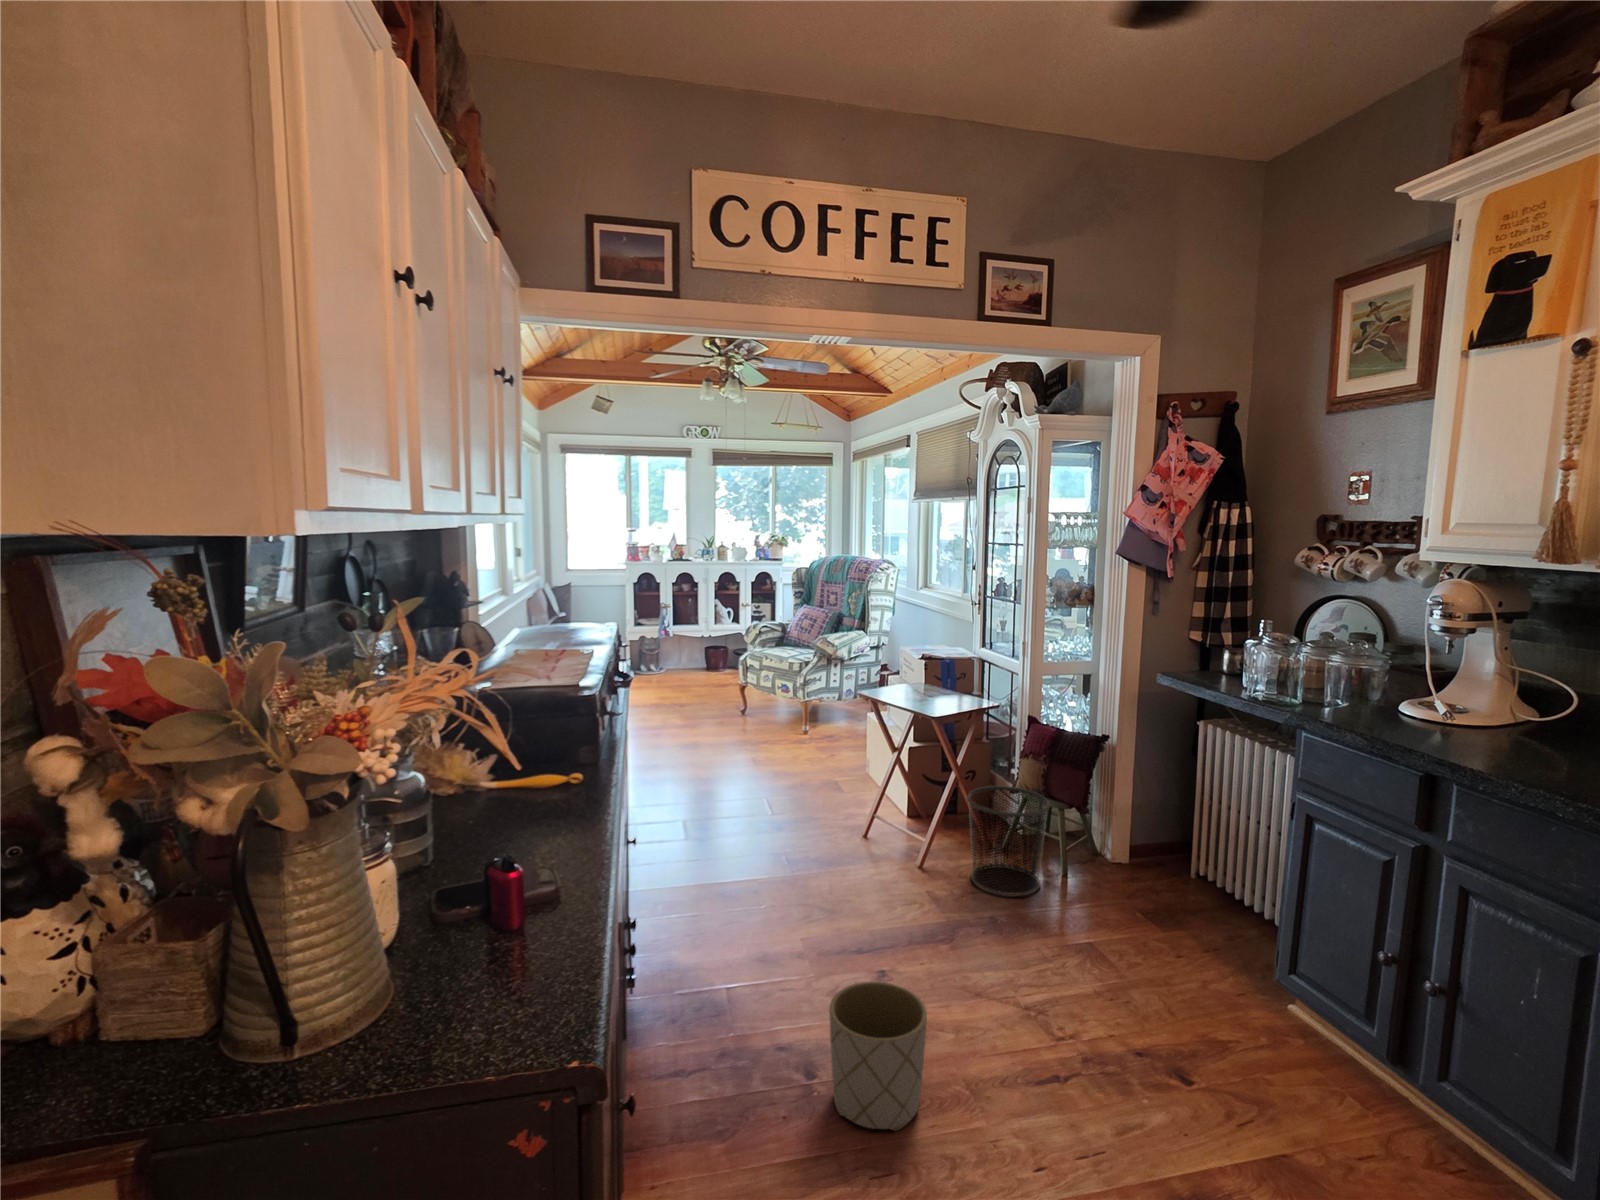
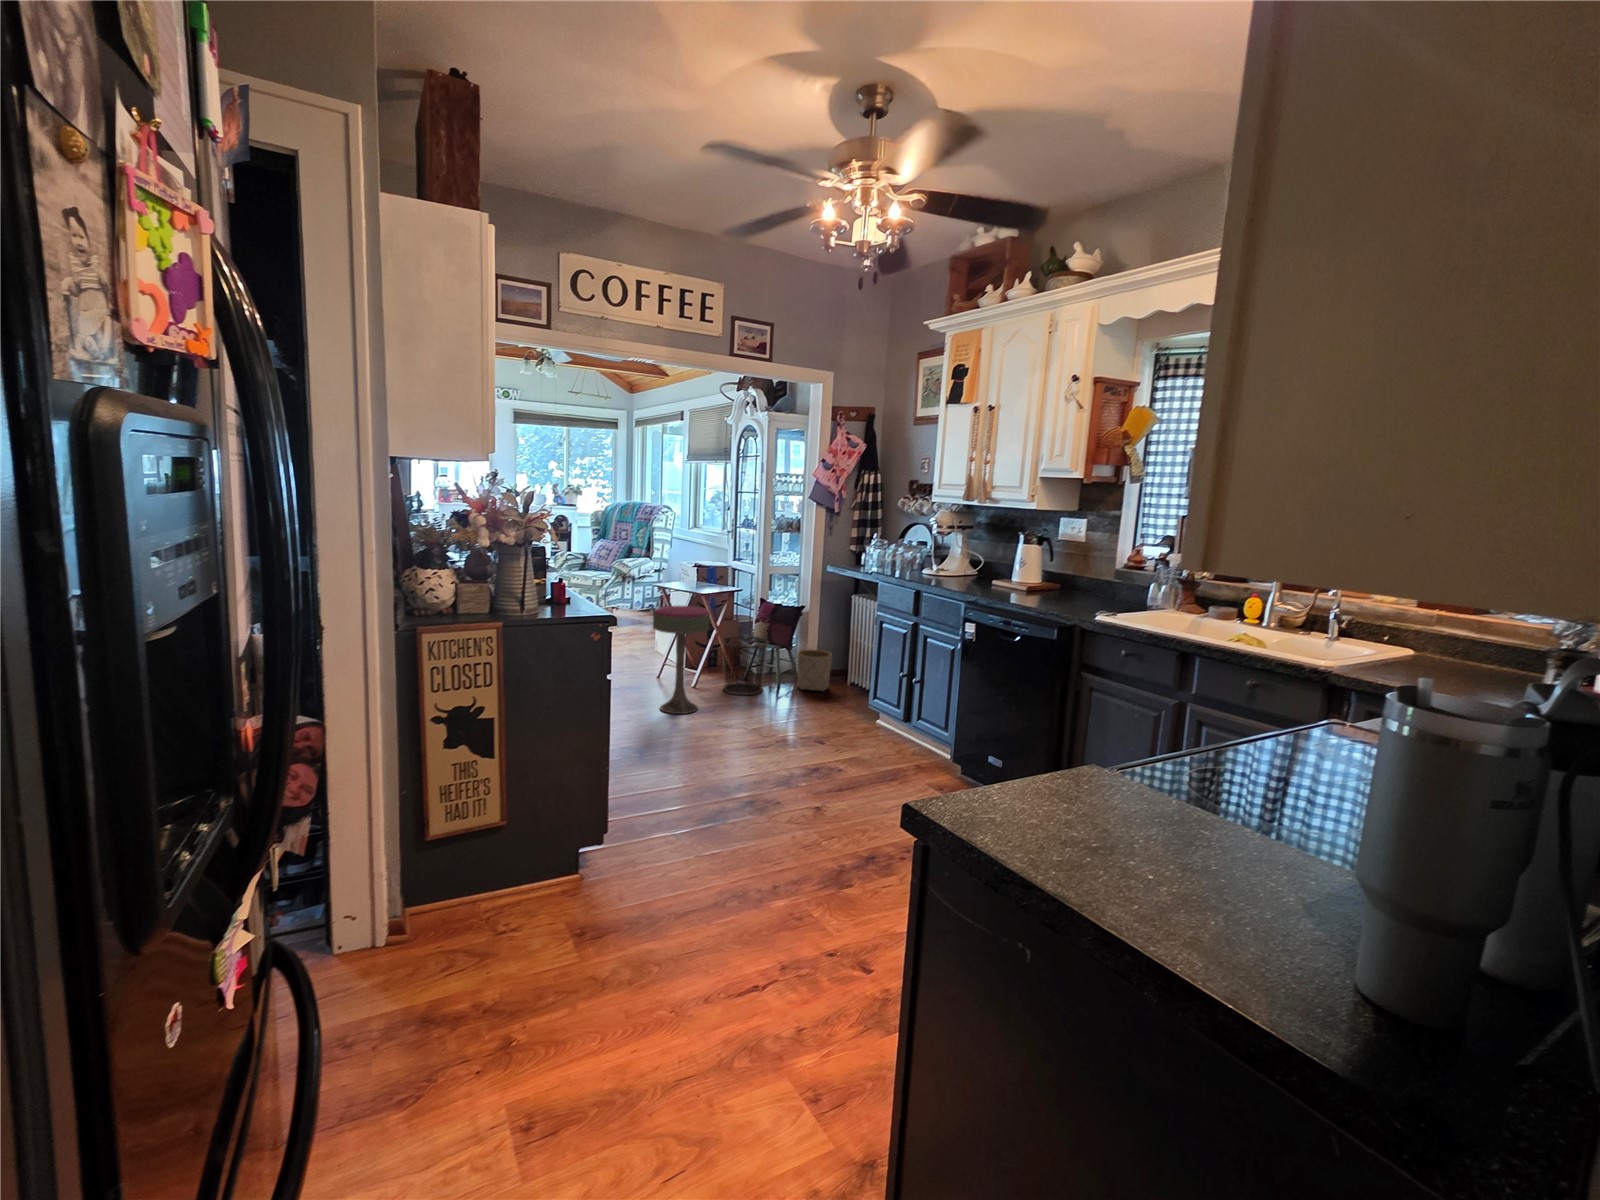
bar stool: none [850,745,948,943] -> present [653,606,710,714]
planter: present [829,982,927,1131] -> present [797,650,832,691]

